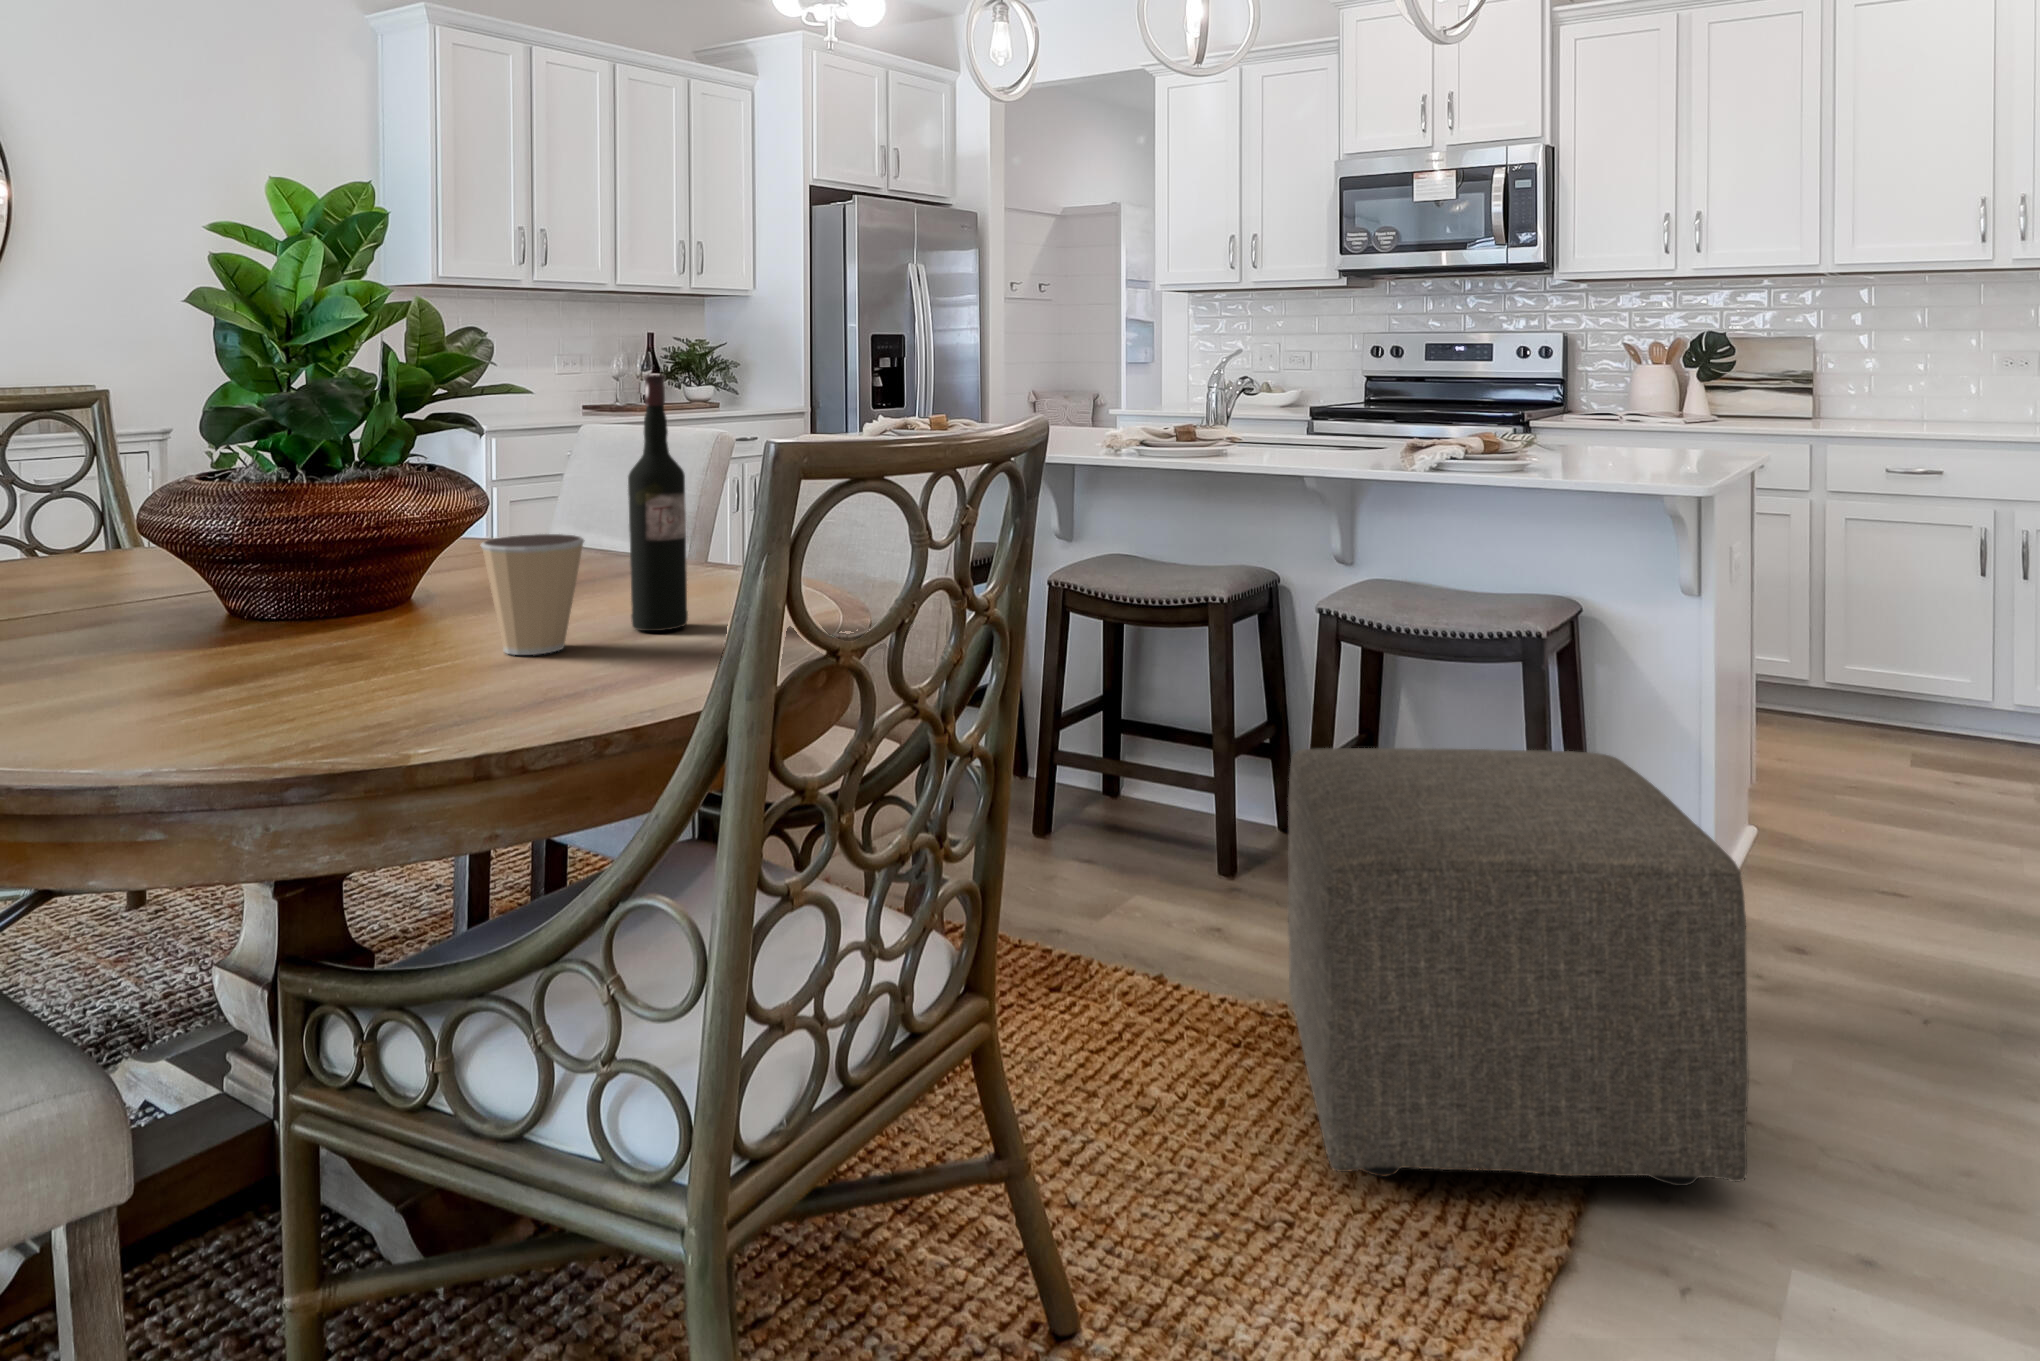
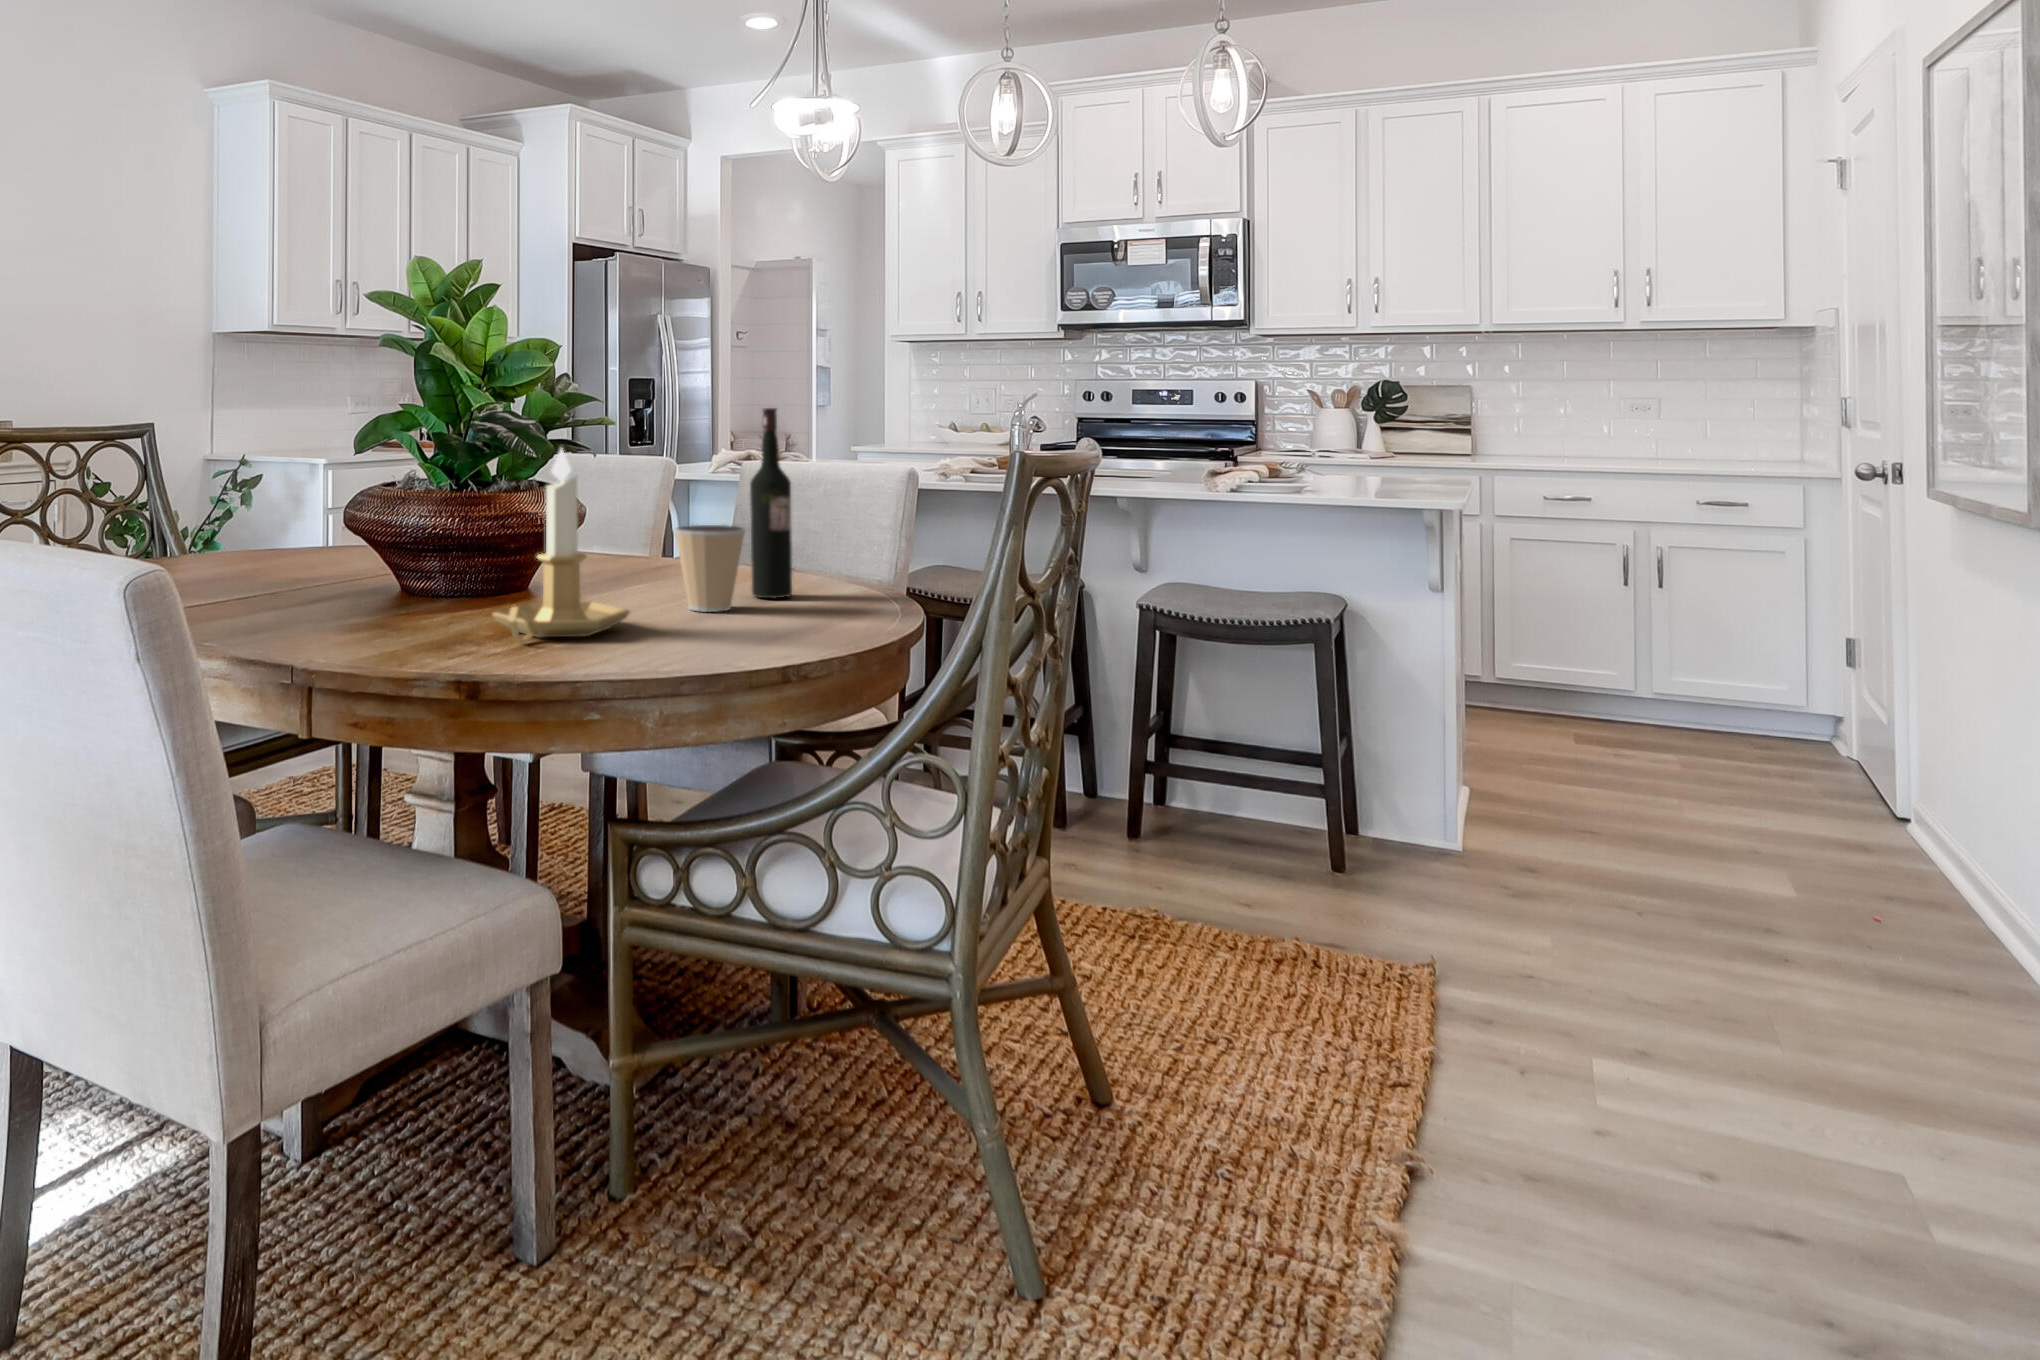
candlestick: none [105,432,349,714] -> present [493,449,629,643]
ottoman: present [1288,748,1749,1186] -> none [1159,704,1552,1012]

